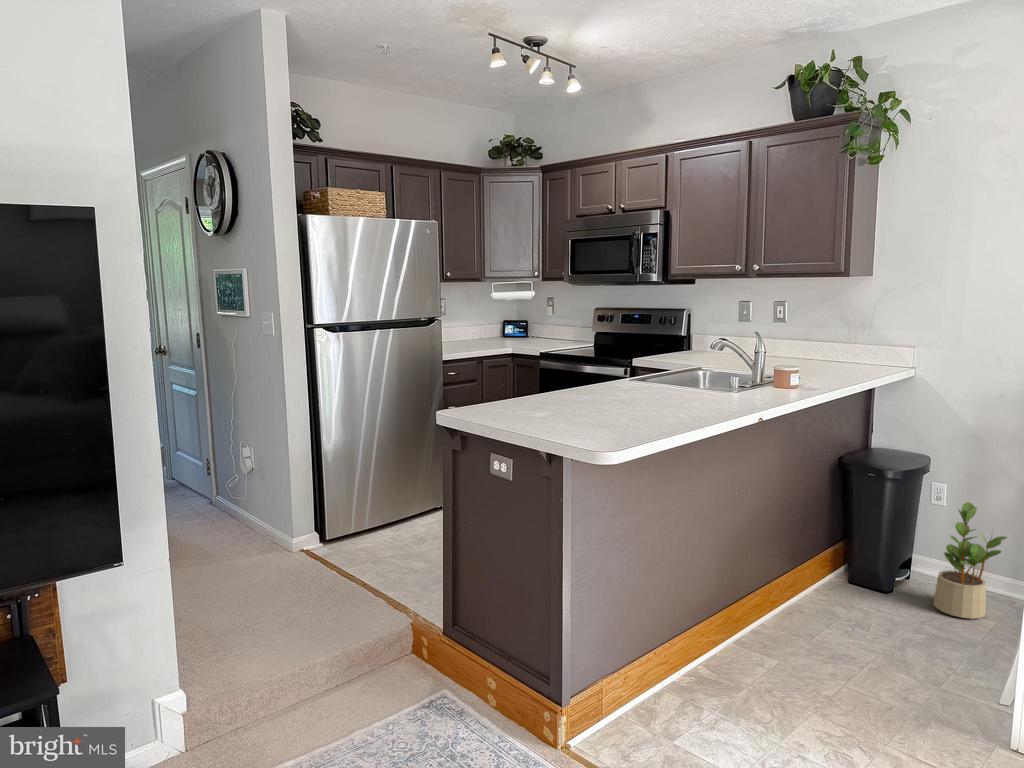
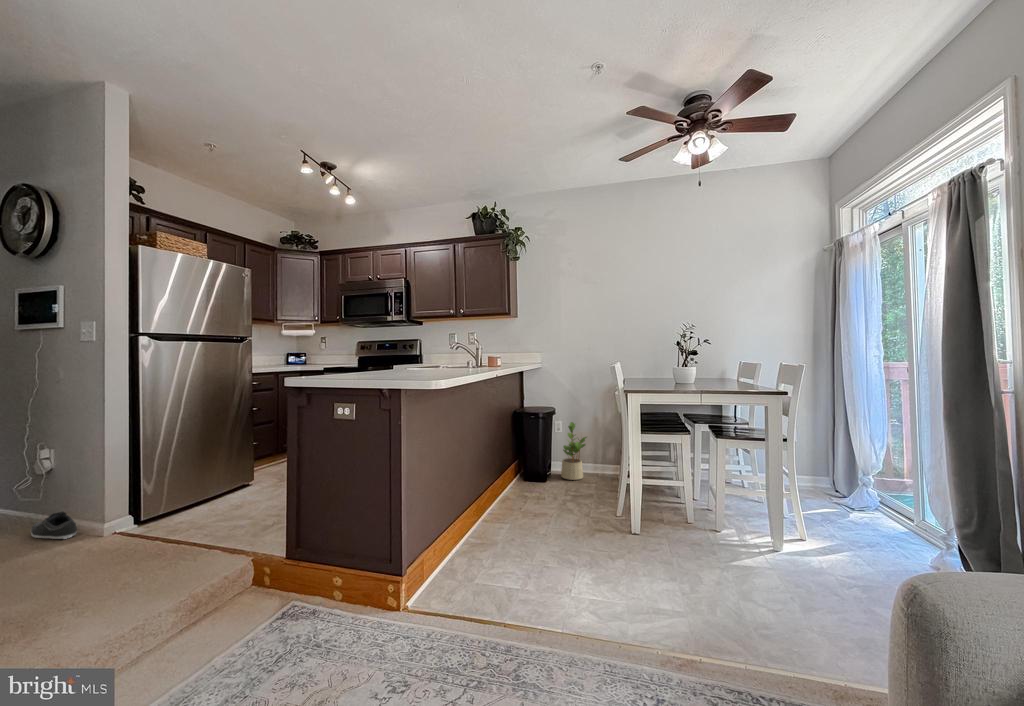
shoe: none [241,516,274,547] -> present [31,512,77,539]

